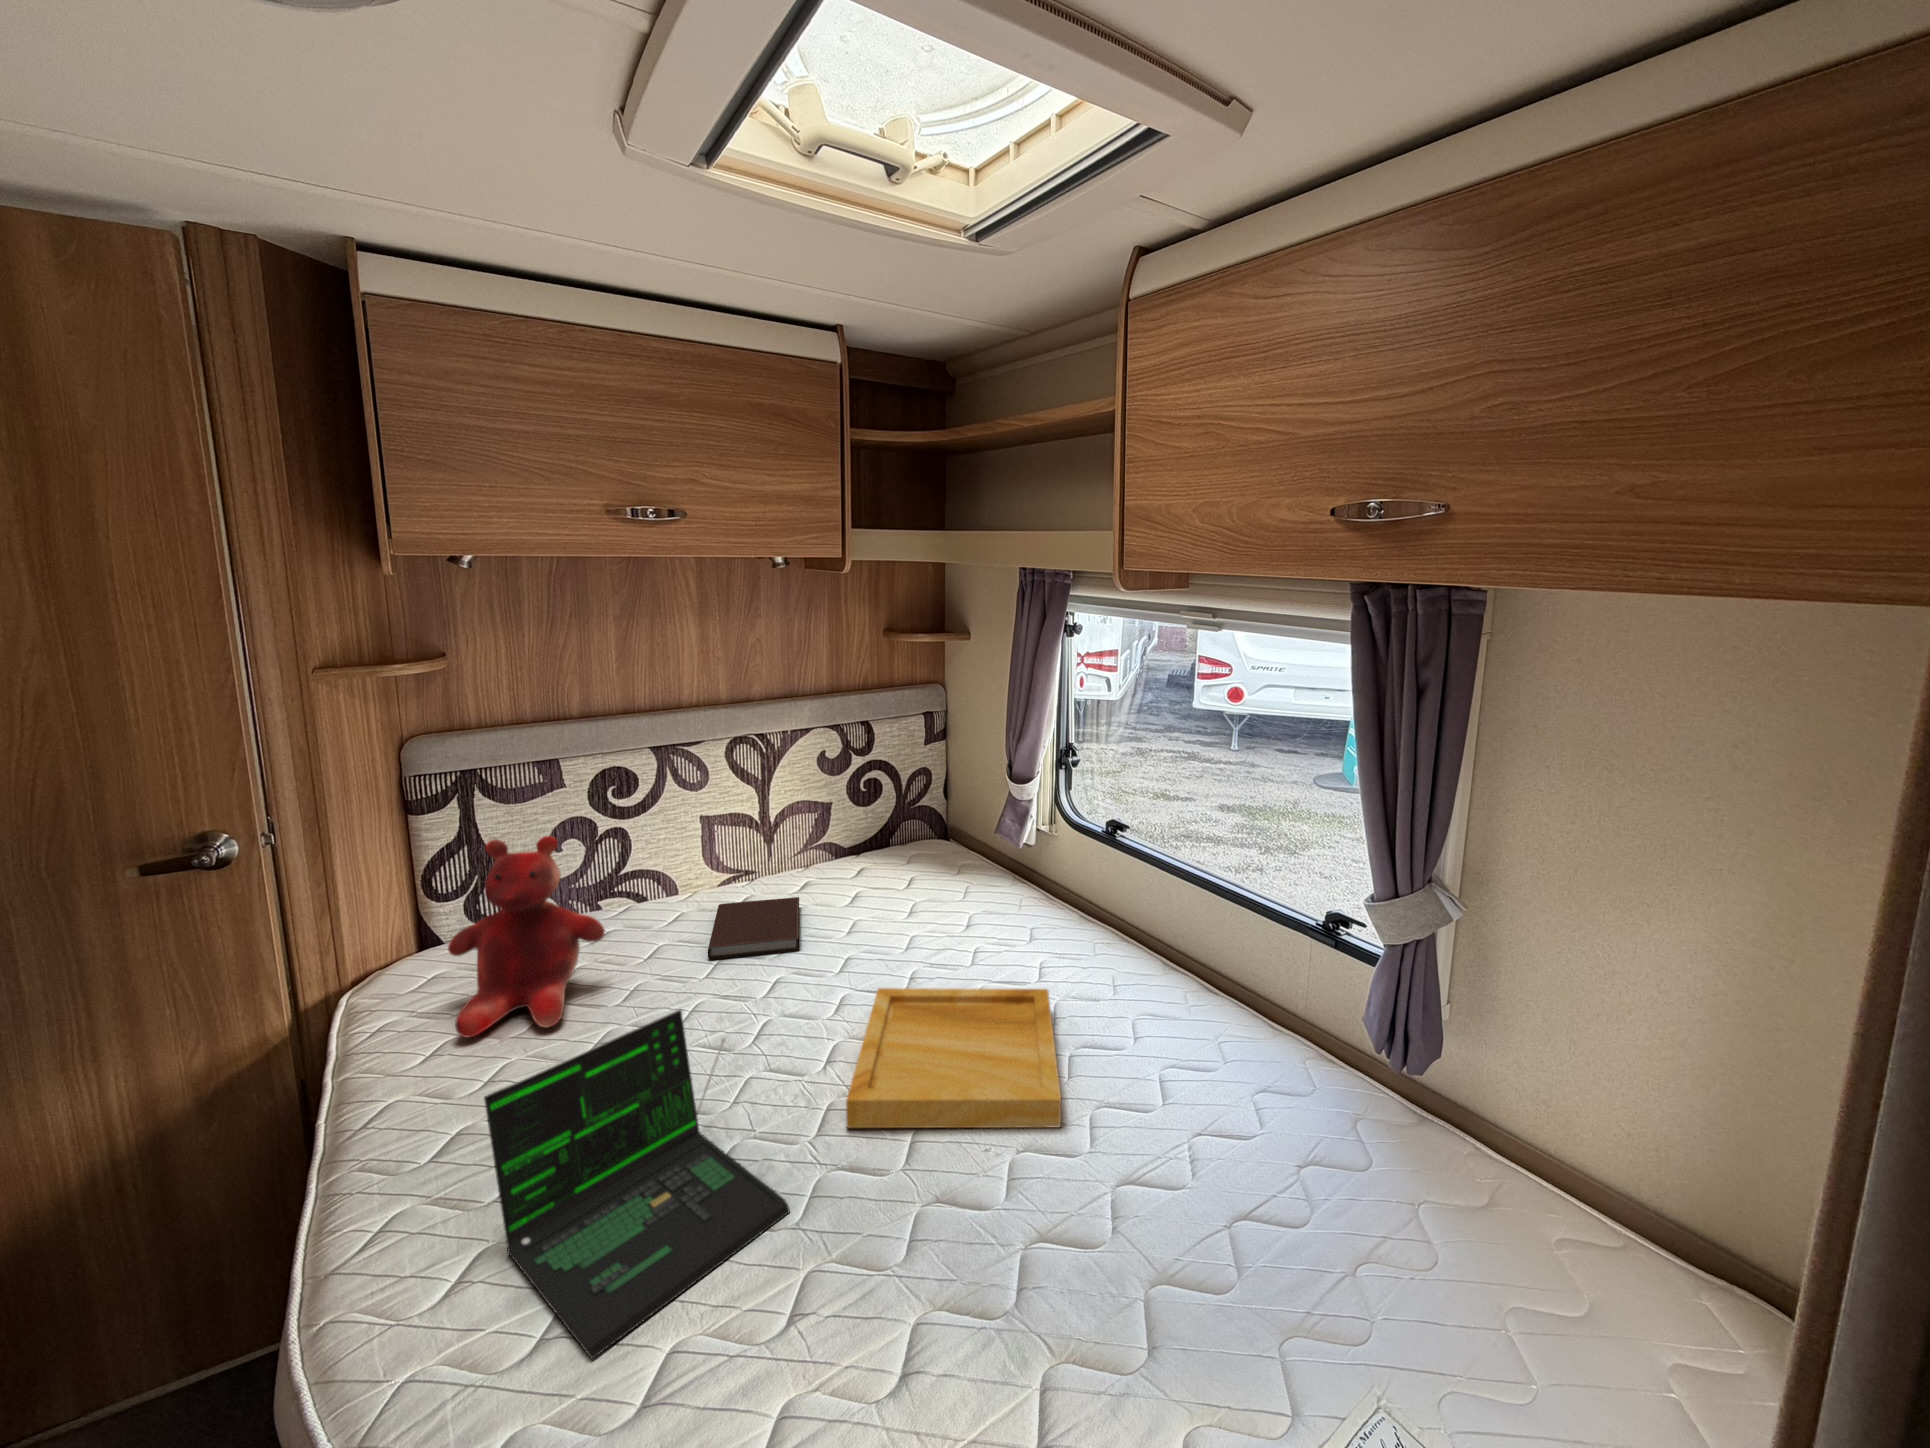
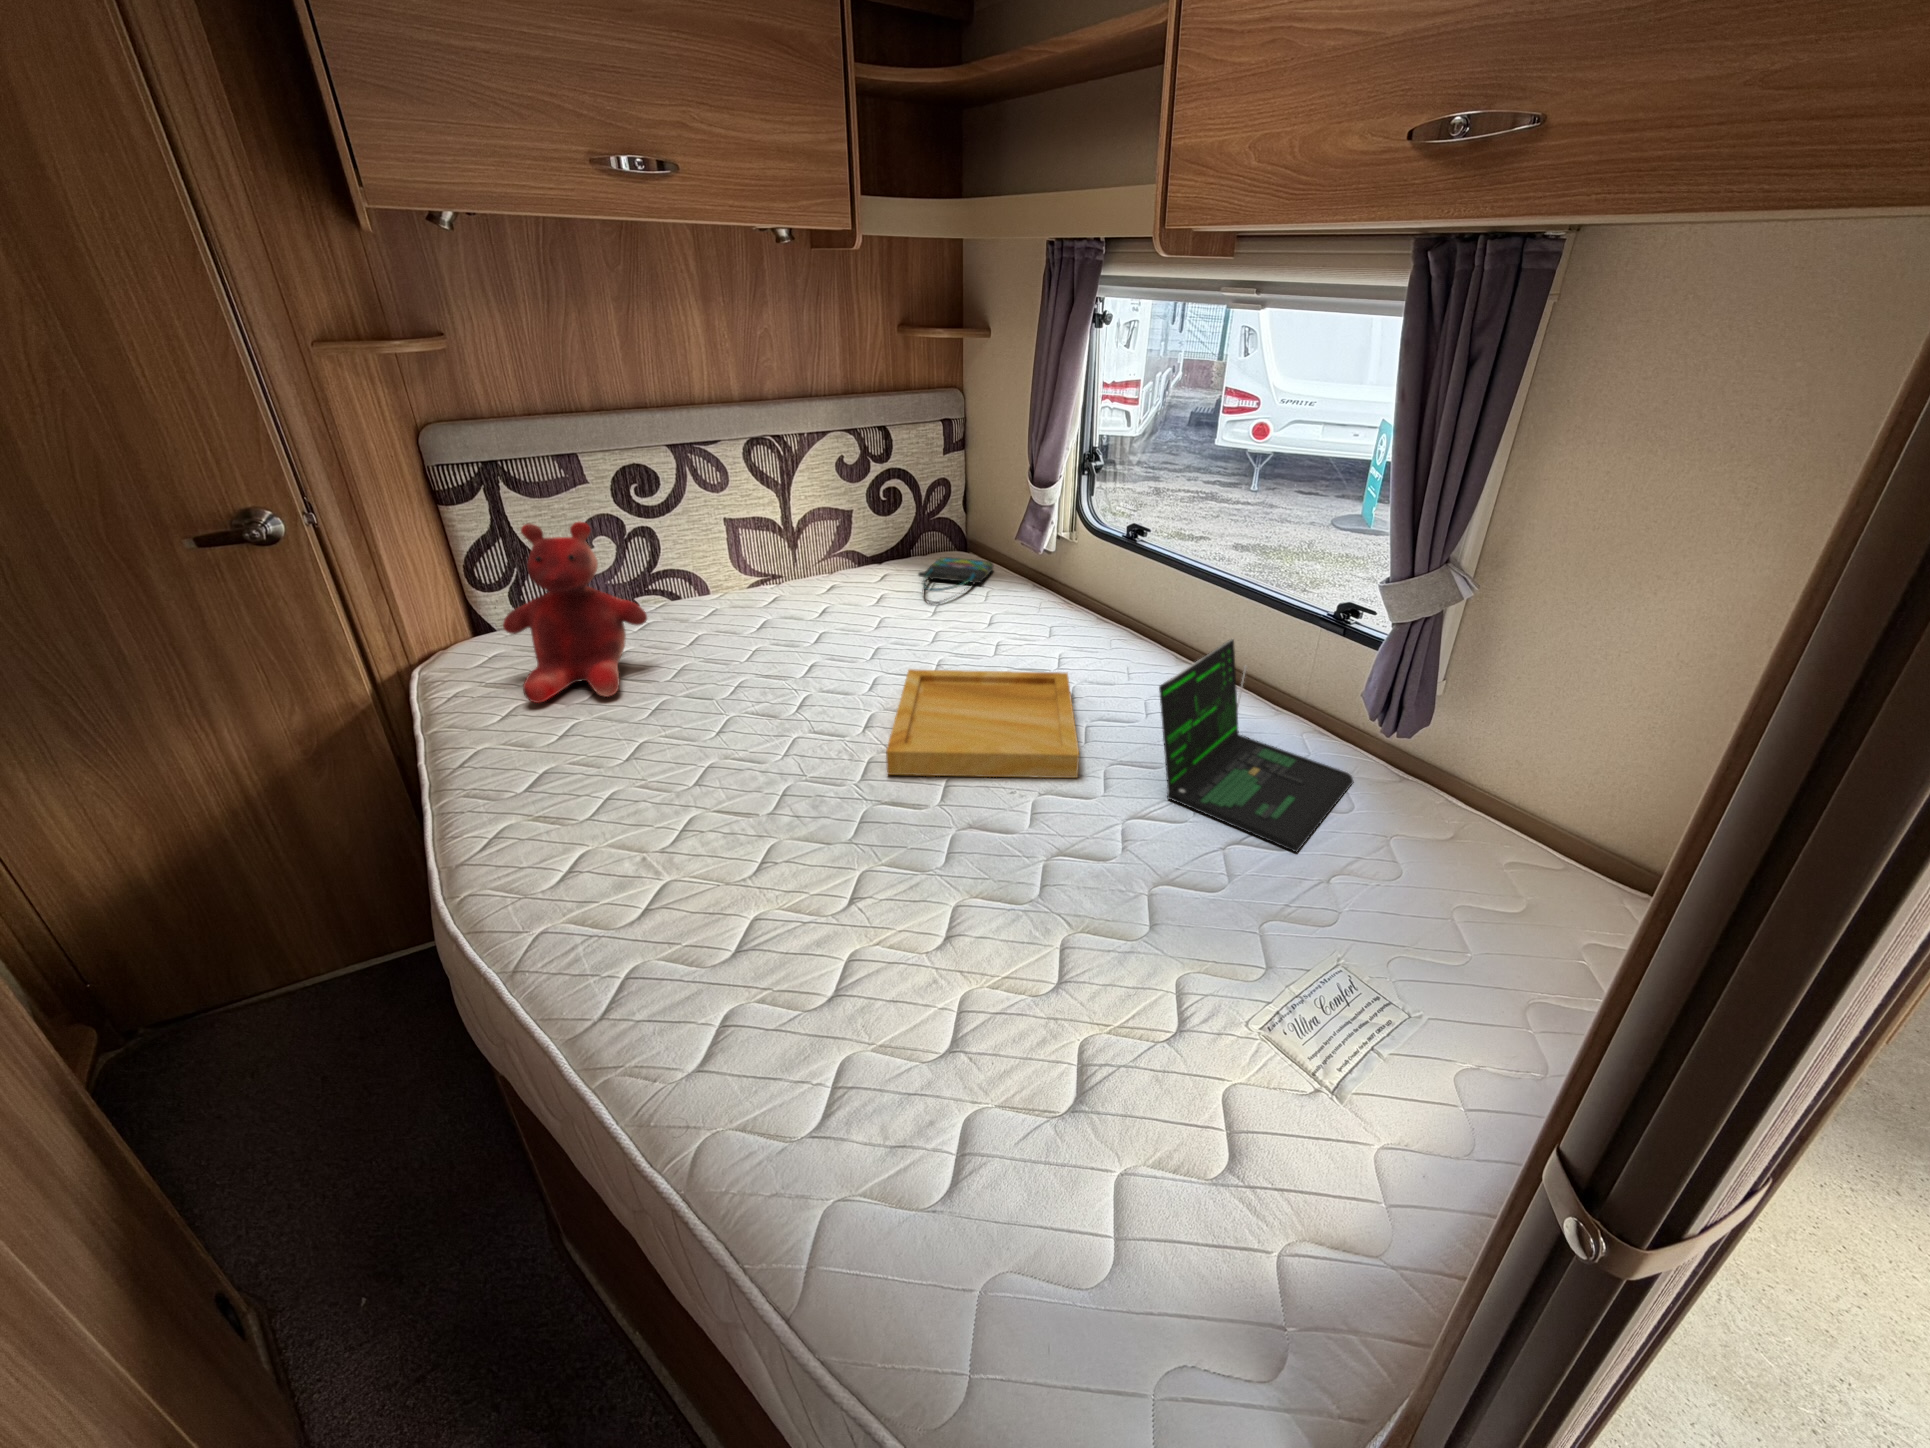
tote bag: none [895,848,973,903] -> present [918,557,993,604]
notebook: present [708,897,800,959] -> none [745,597,832,647]
laptop: present [484,1010,790,1359] -> present [1159,639,1353,852]

